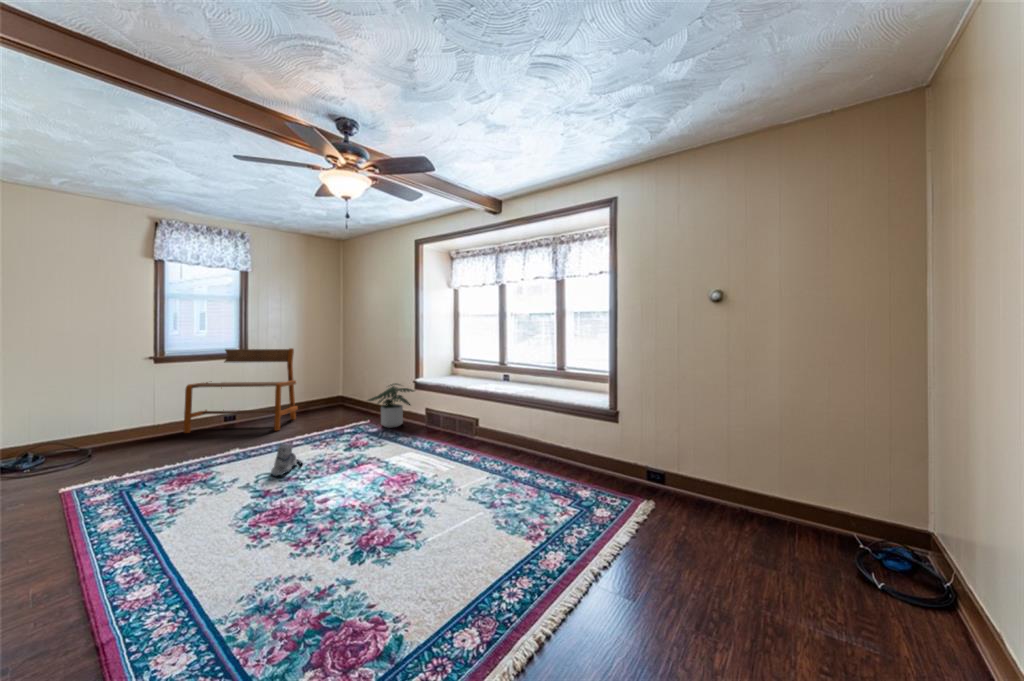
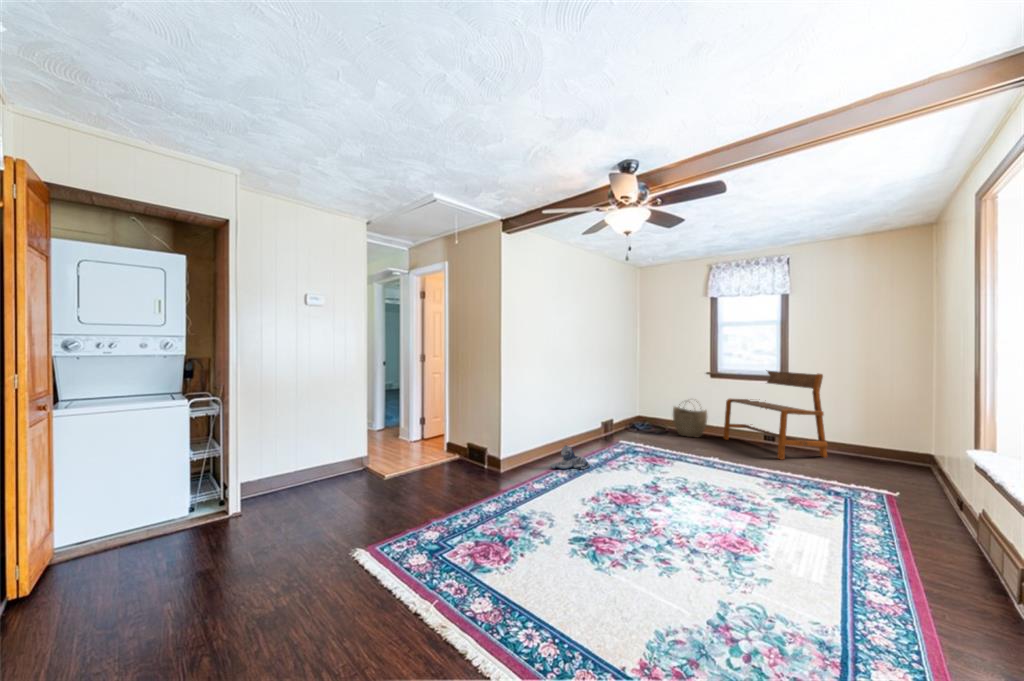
potted plant: present [368,383,414,427] -> none [869,440,965,511]
woven basket: none [101,394,161,447] -> present [673,404,707,437]
plush toy: present [271,444,303,477] -> present [551,446,590,470]

